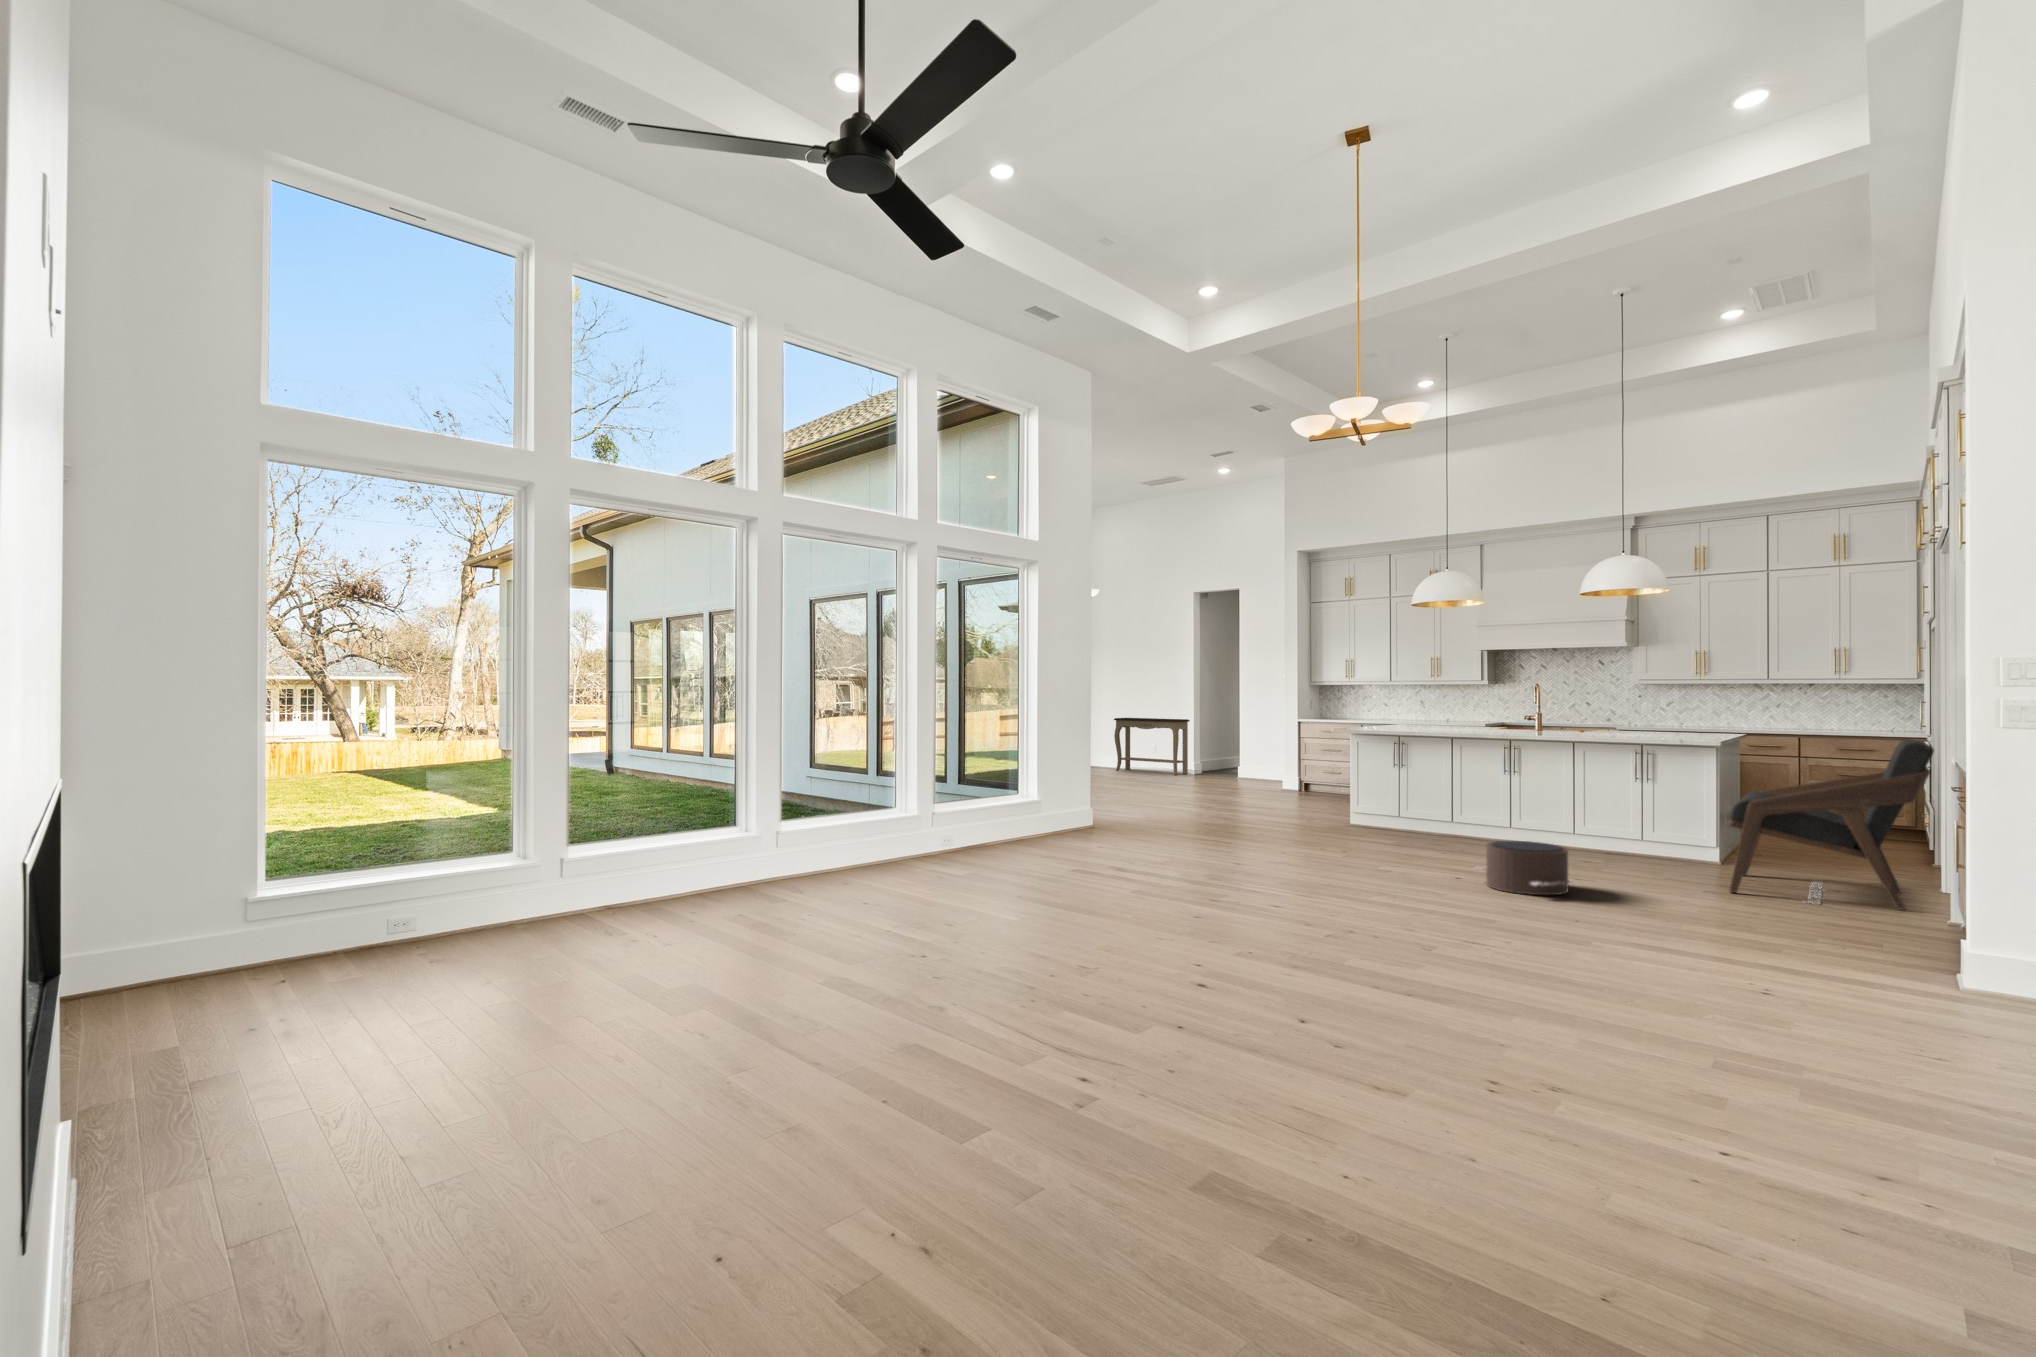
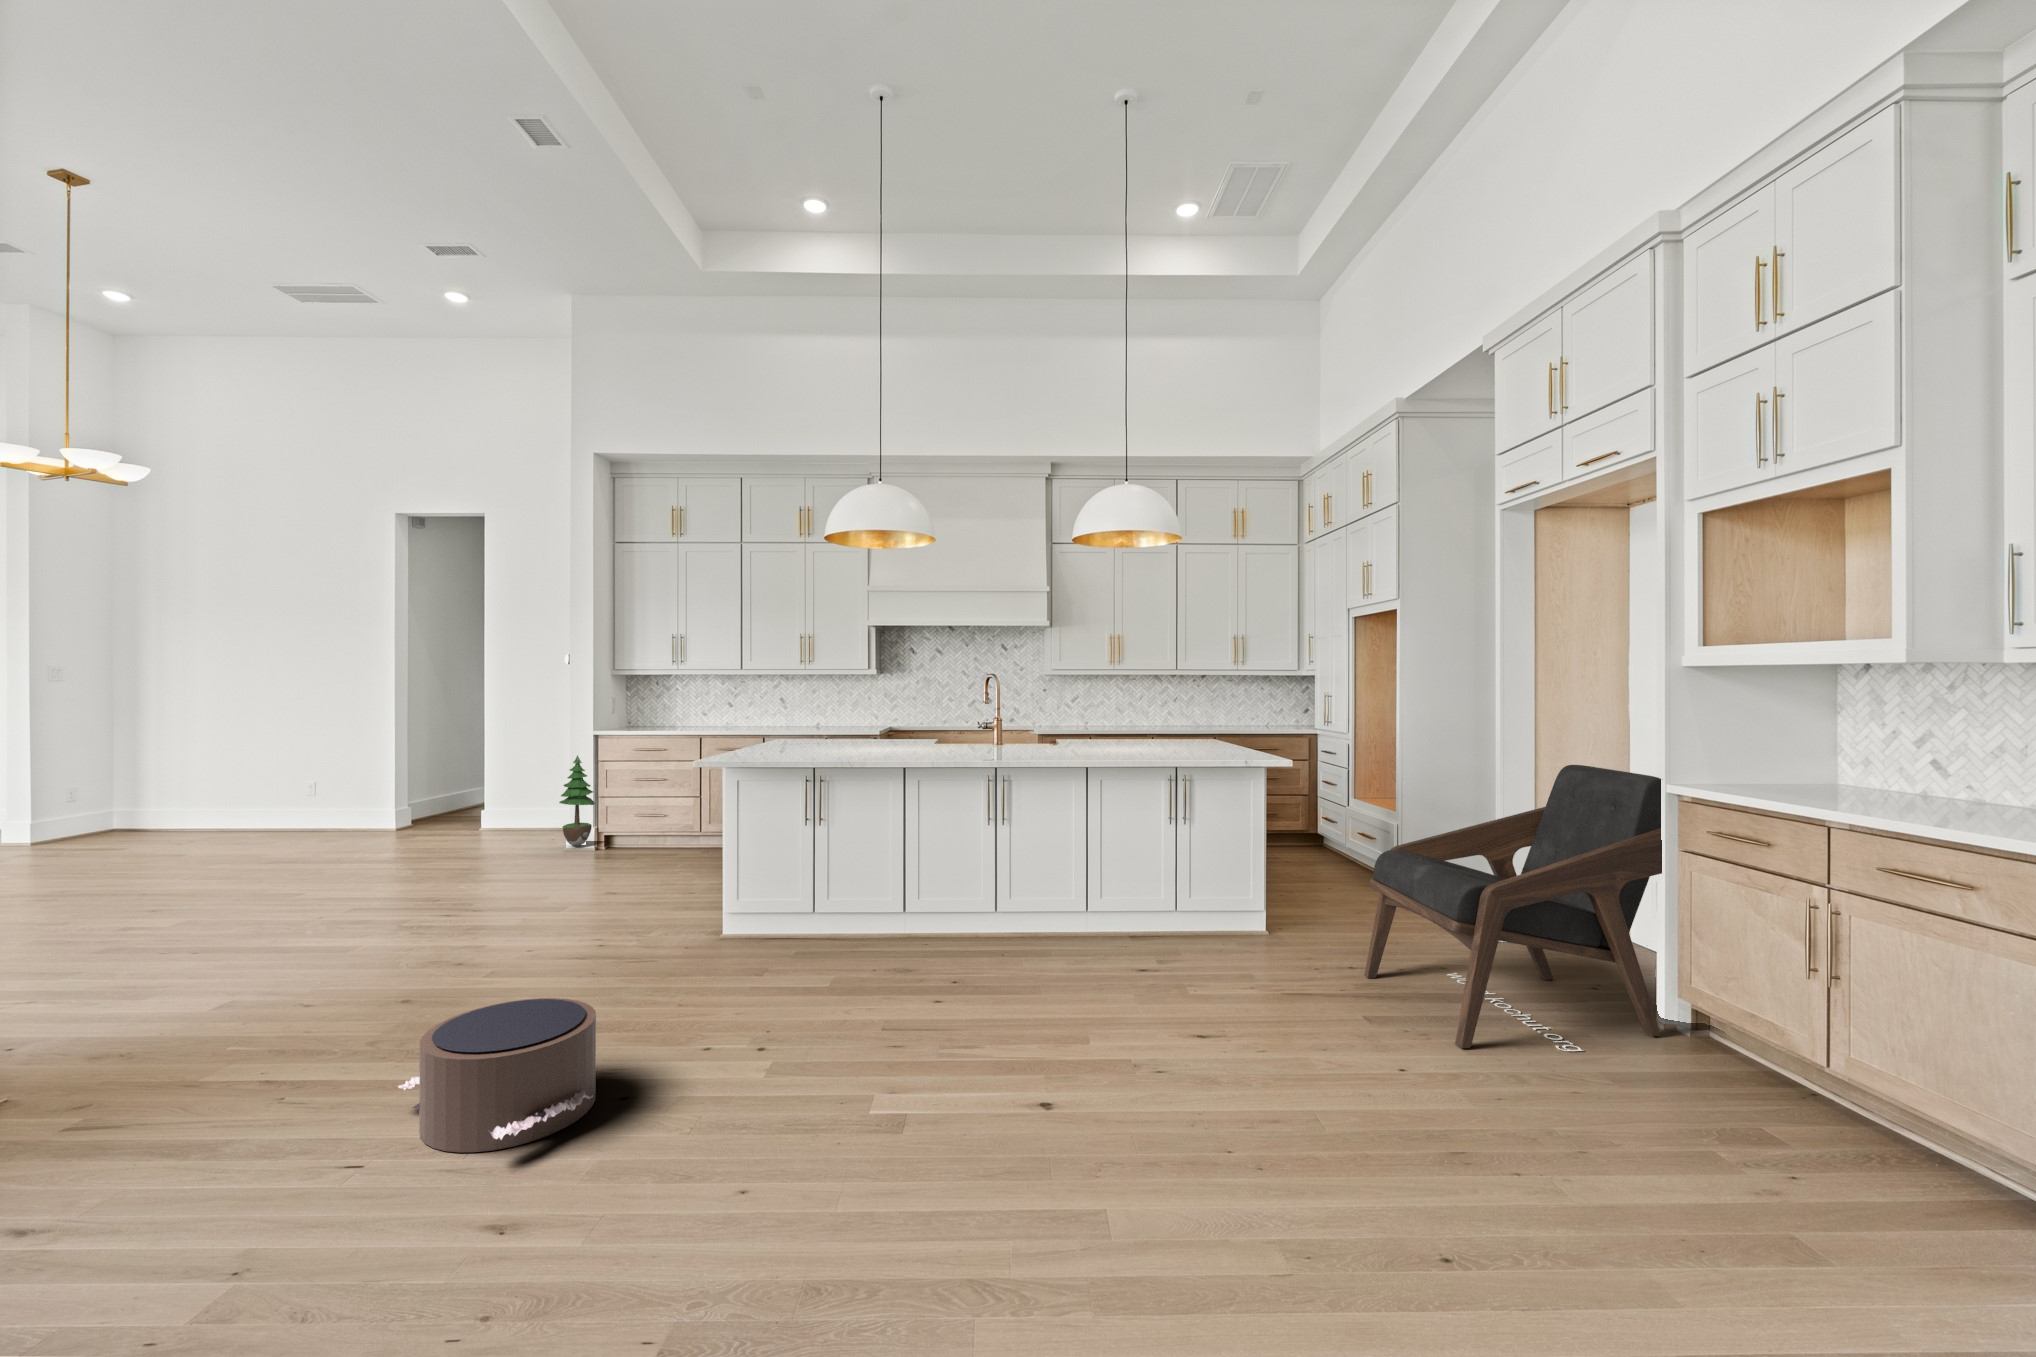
console table: present [1114,718,1190,775] -> none [217,729,386,829]
potted tree: none [1279,734,1300,790] -> present [559,756,595,847]
pouf: present [1474,841,1569,895] -> present [398,998,596,1152]

